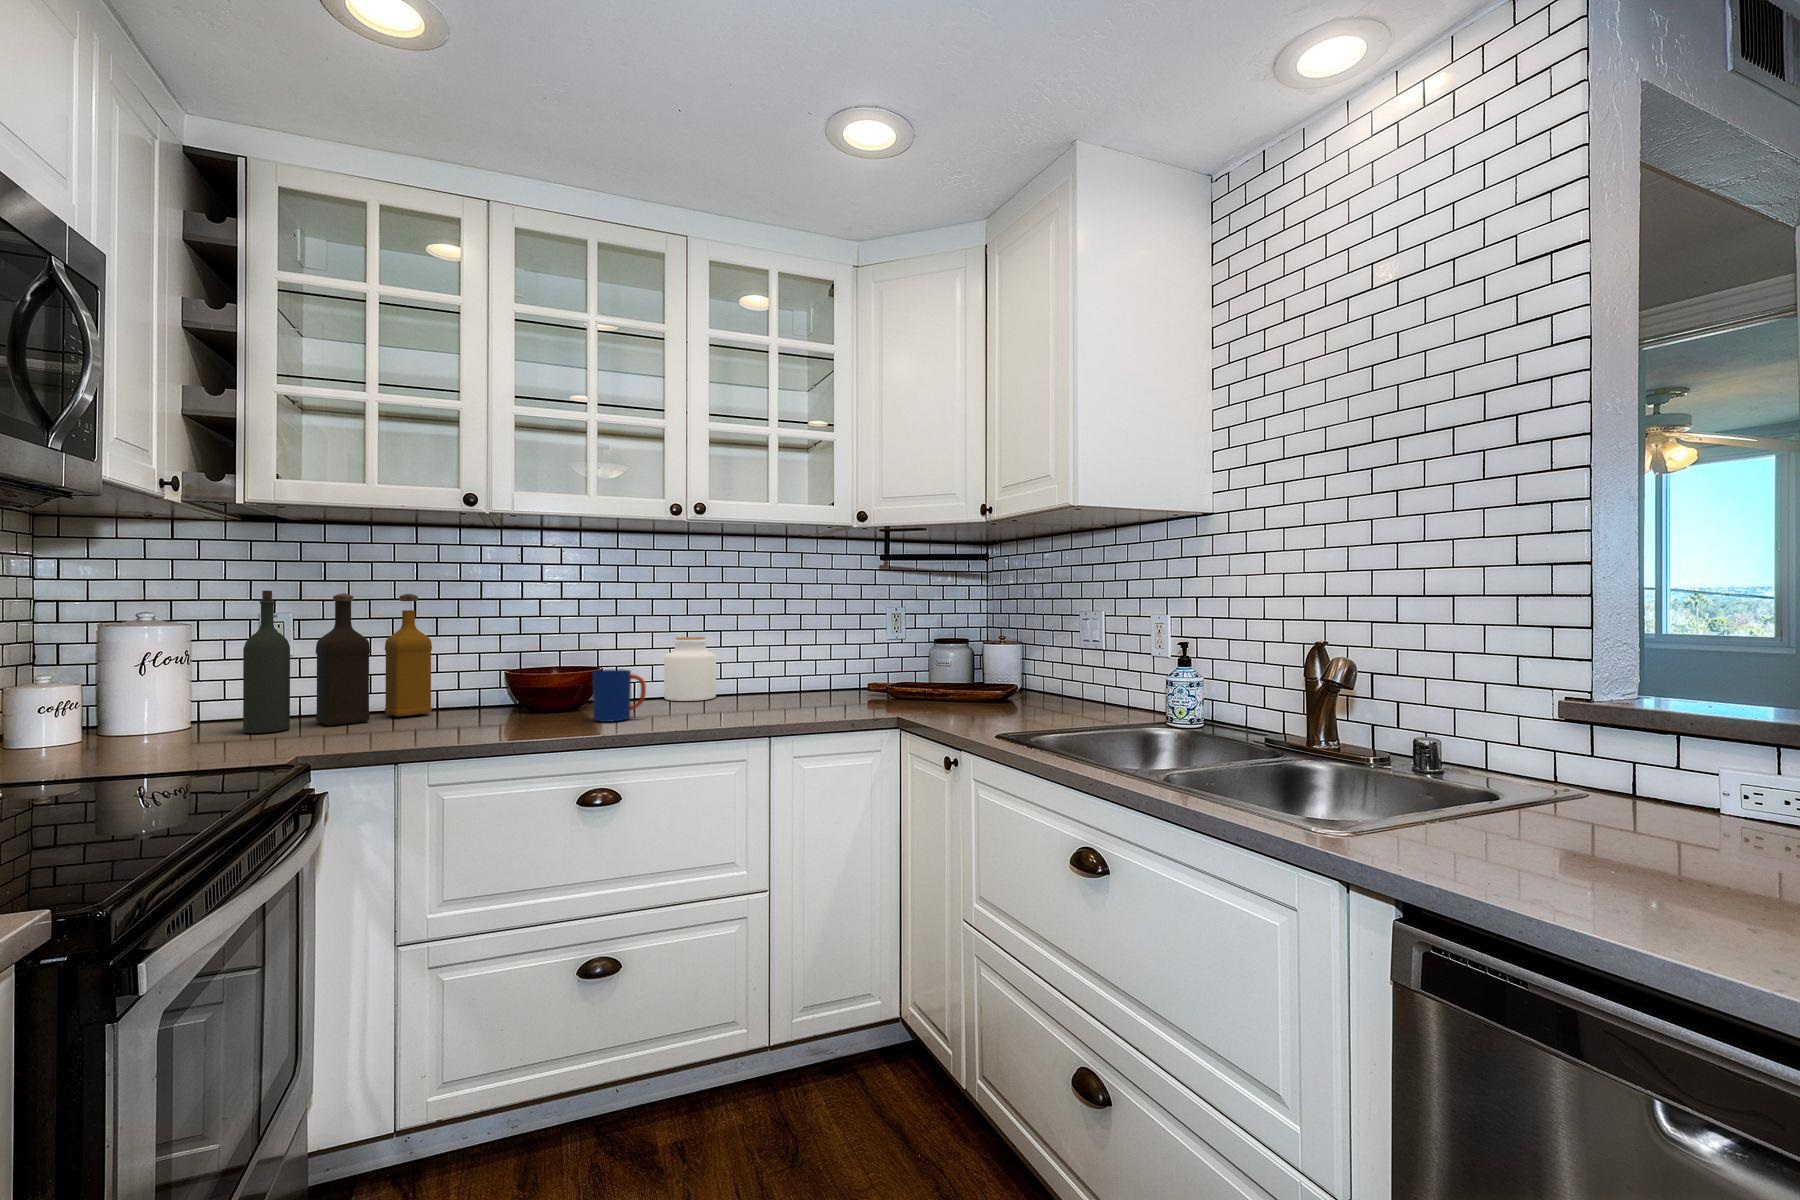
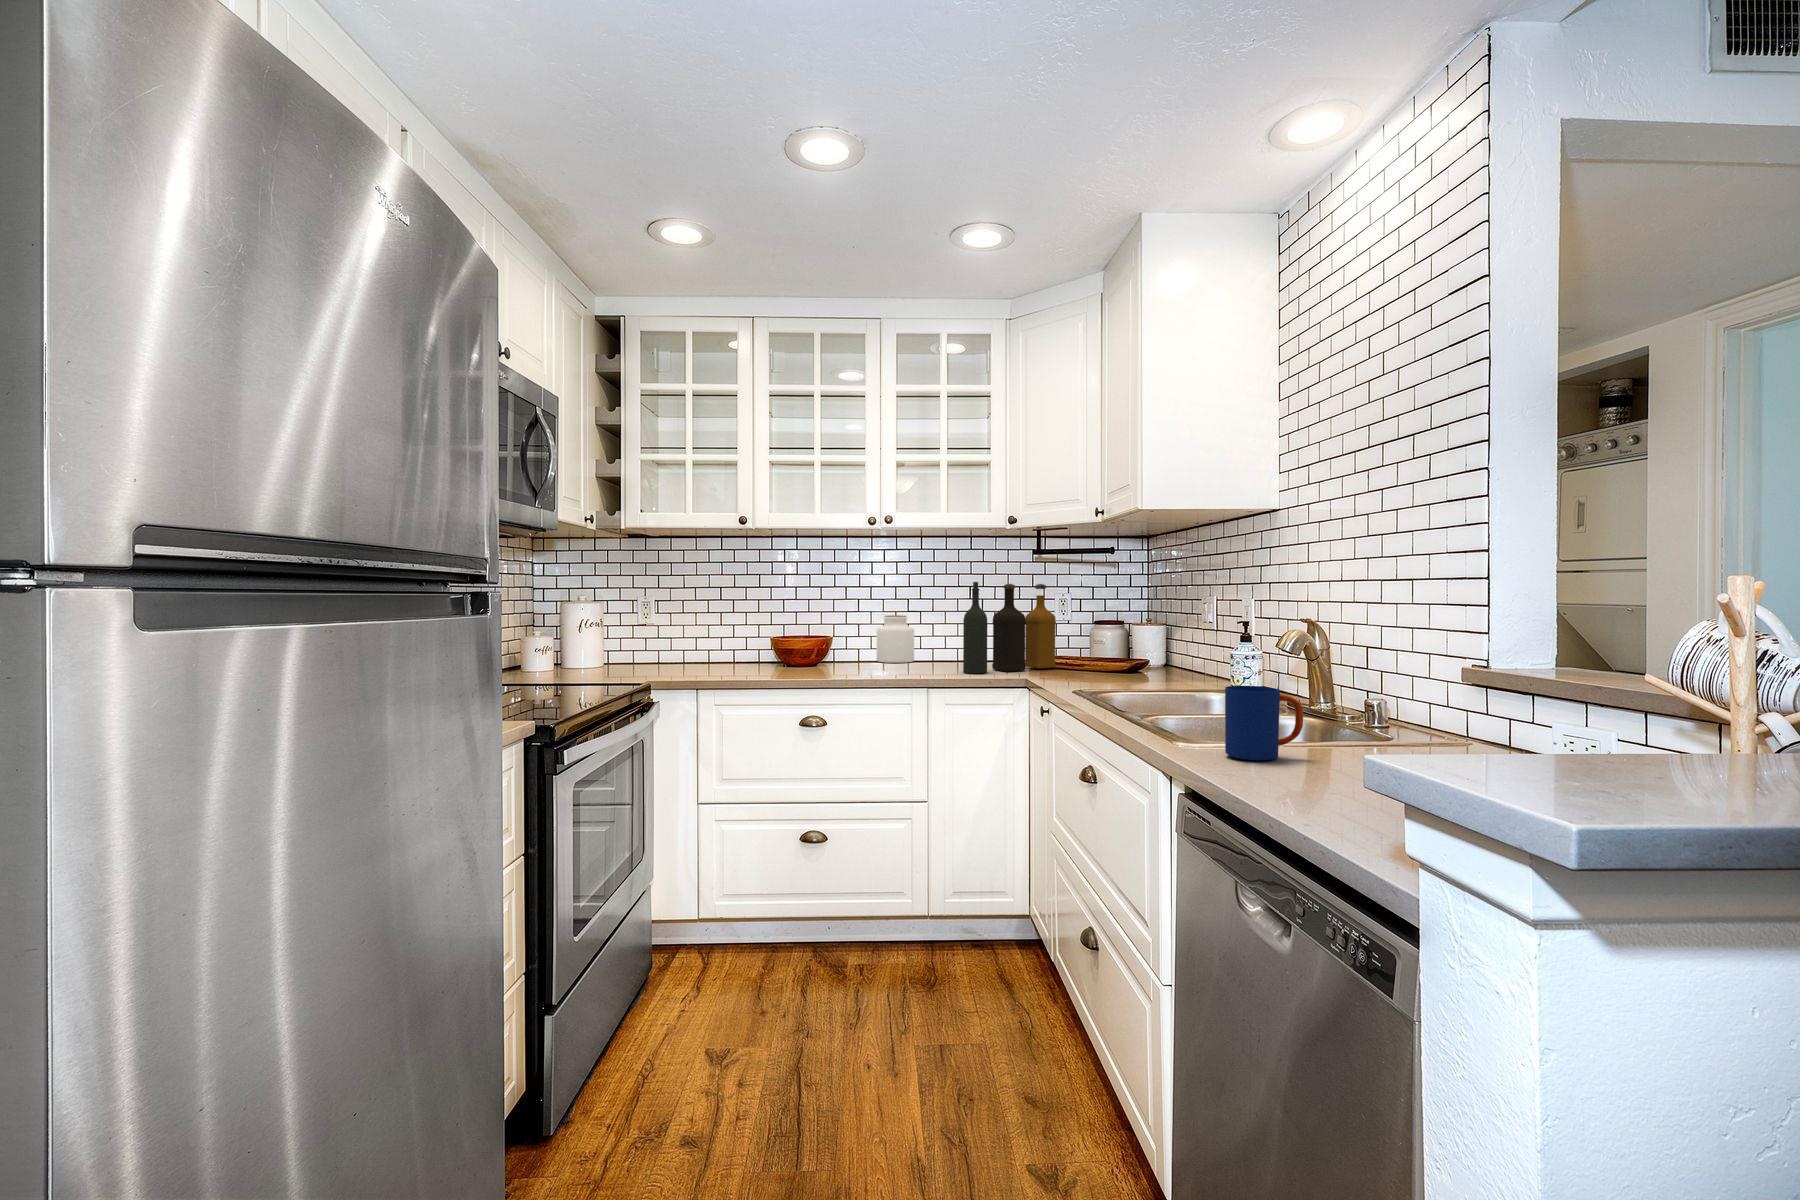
bottle: present [243,590,432,733] -> present [963,582,1056,673]
mug: present [593,670,646,722] -> present [1225,686,1303,761]

